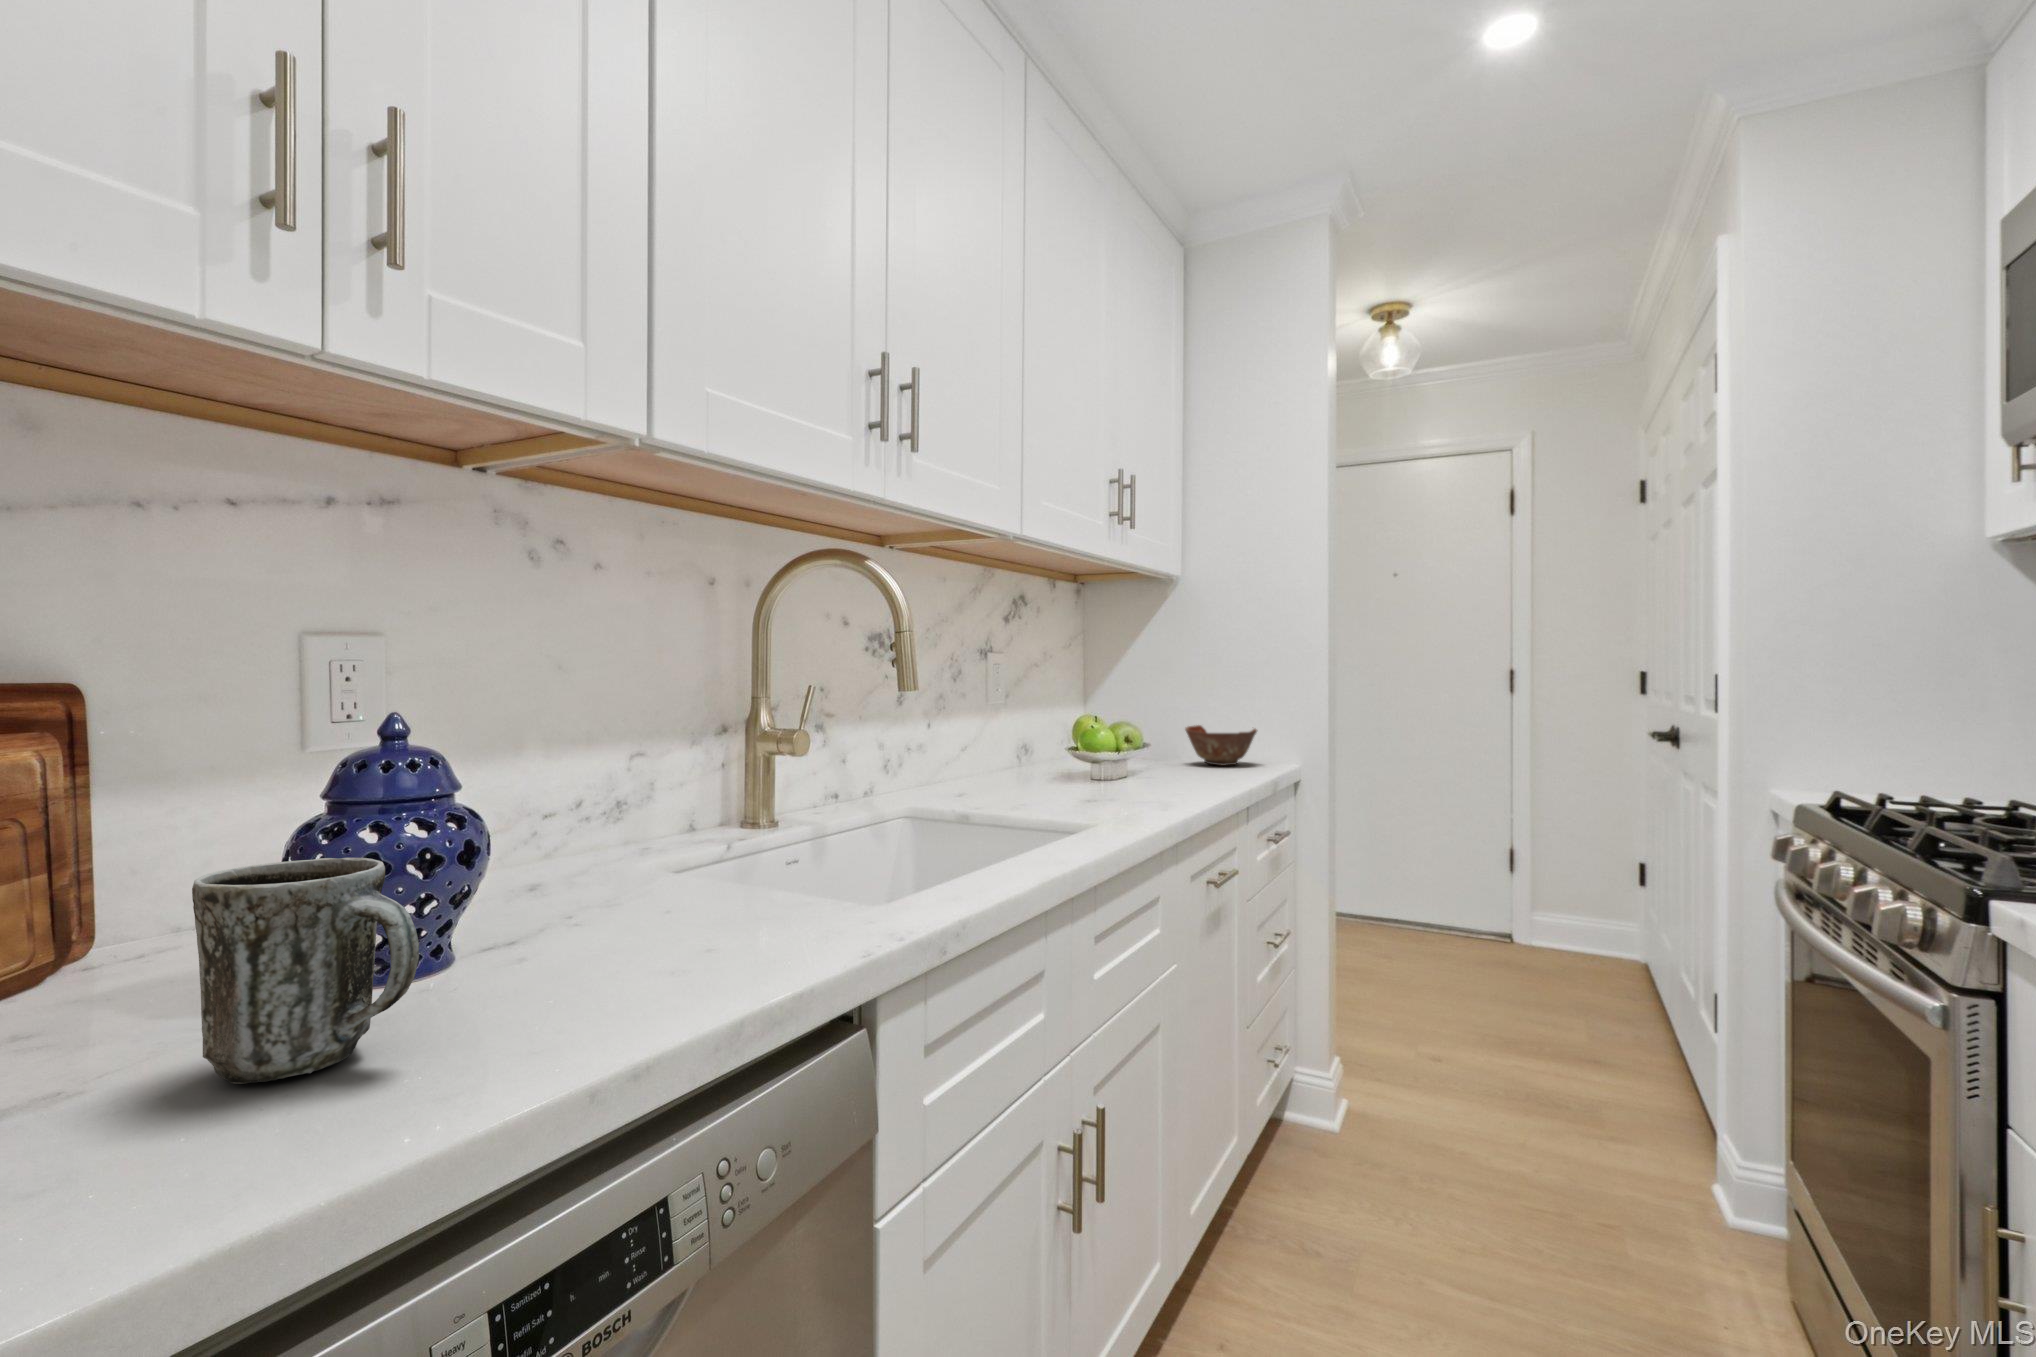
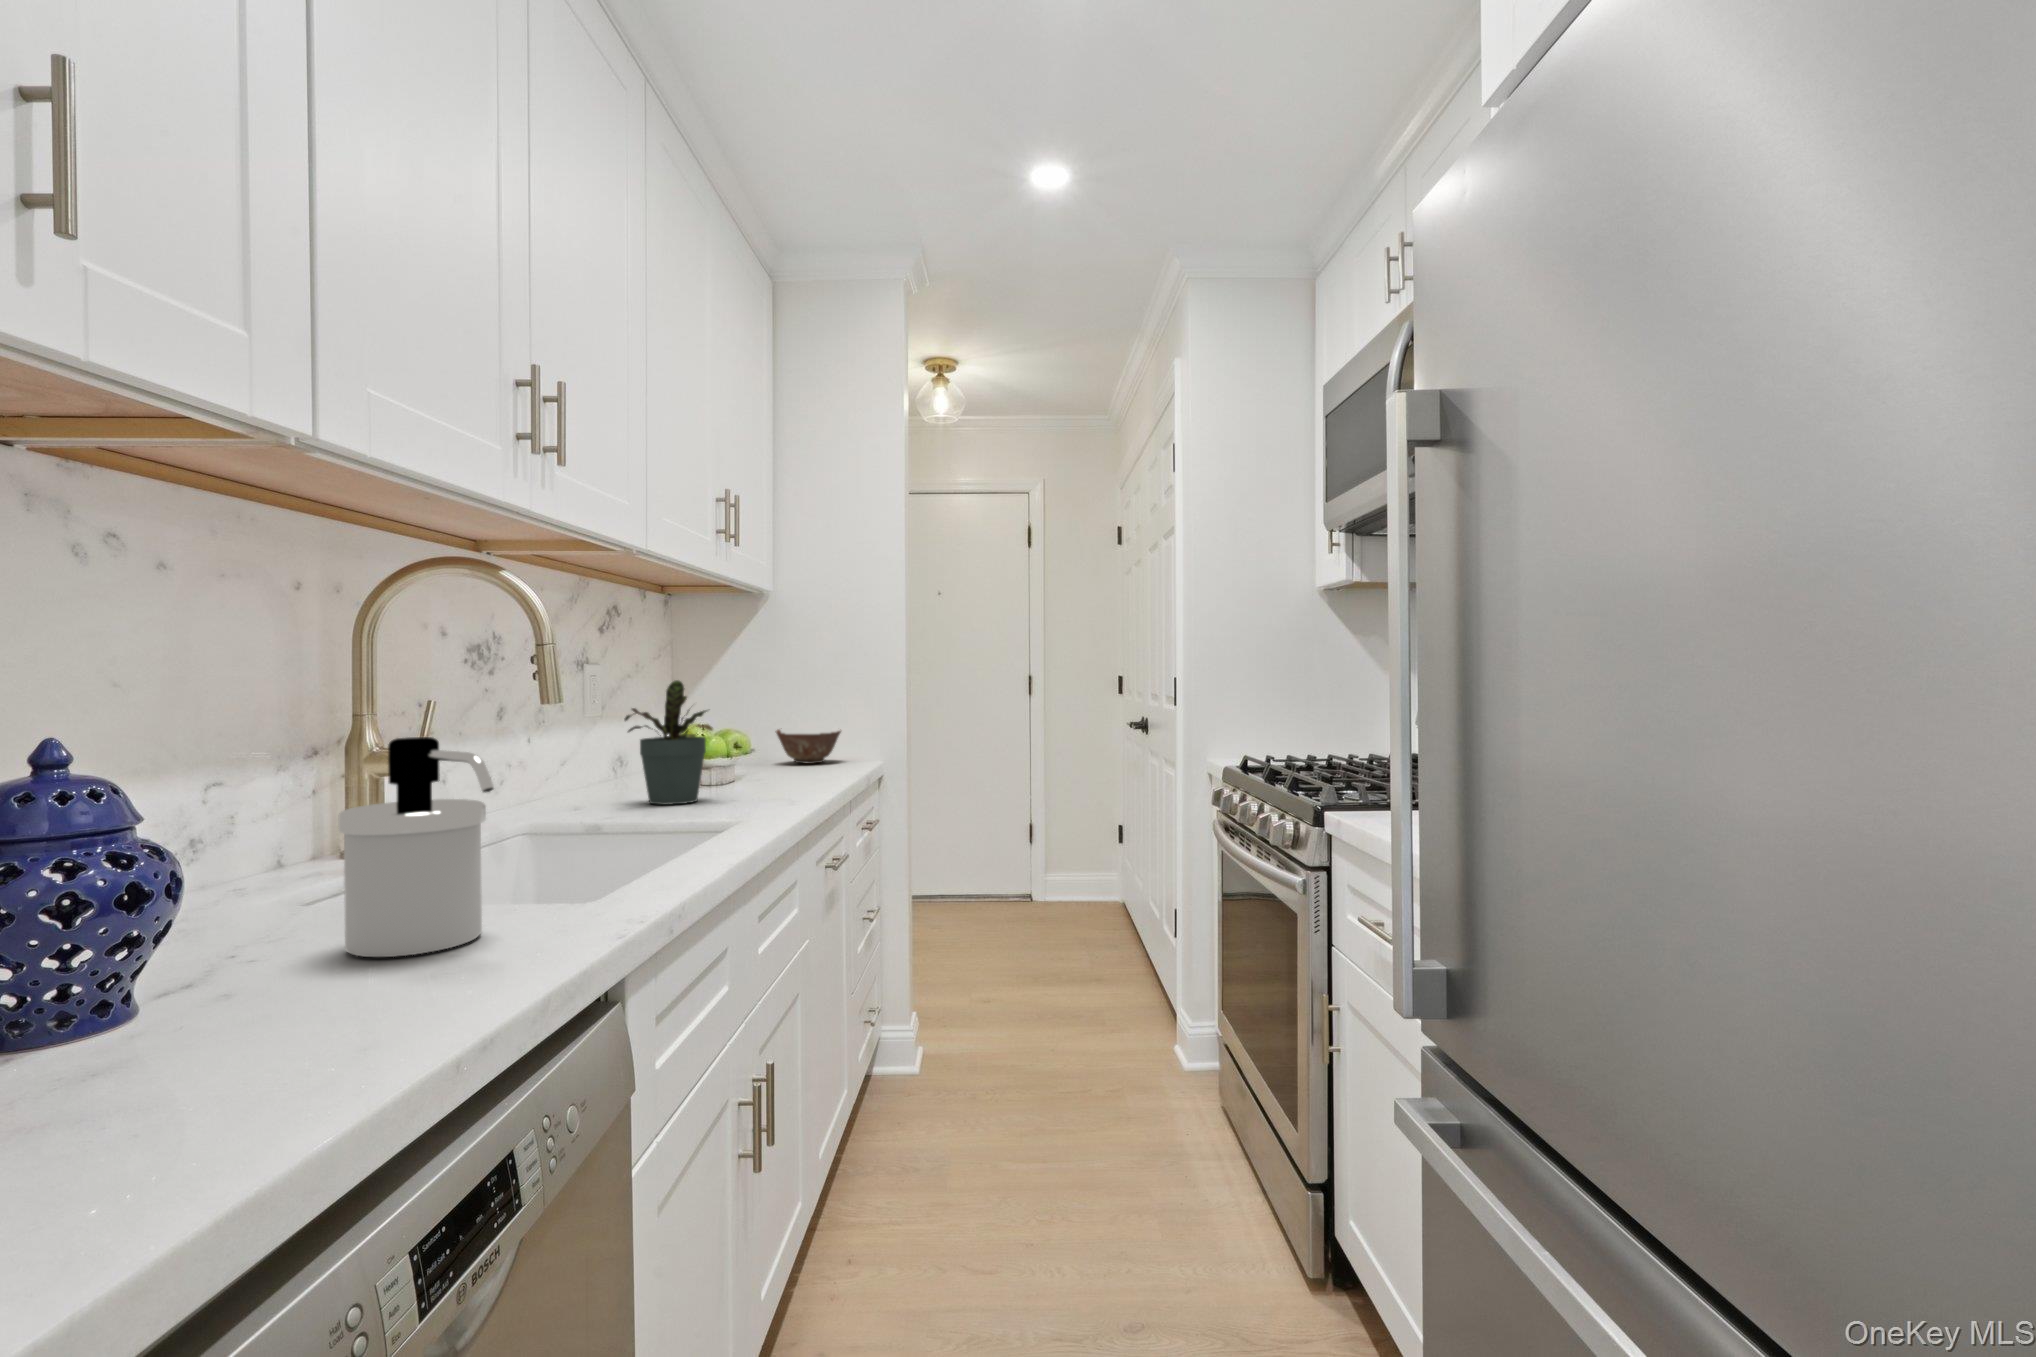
potted plant: none [996,669,1084,803] -> present [625,680,713,805]
soap dispenser: none [544,720,694,964] -> present [338,737,494,957]
mug: present [192,858,419,1084] -> none [142,866,364,1063]

